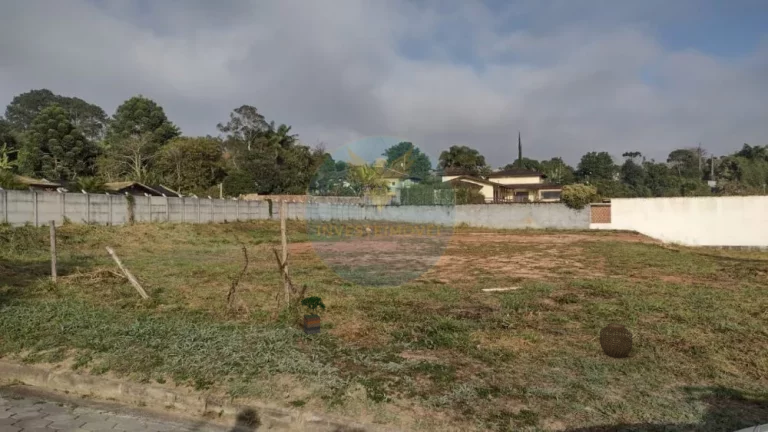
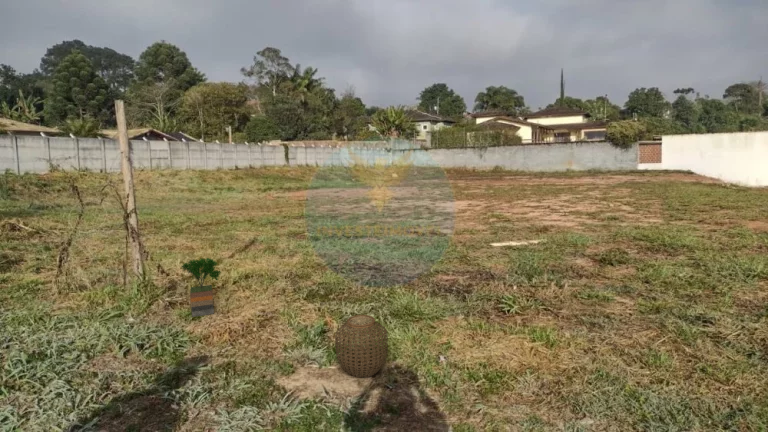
woven basket: present [600,323,633,358] -> present [335,315,388,377]

